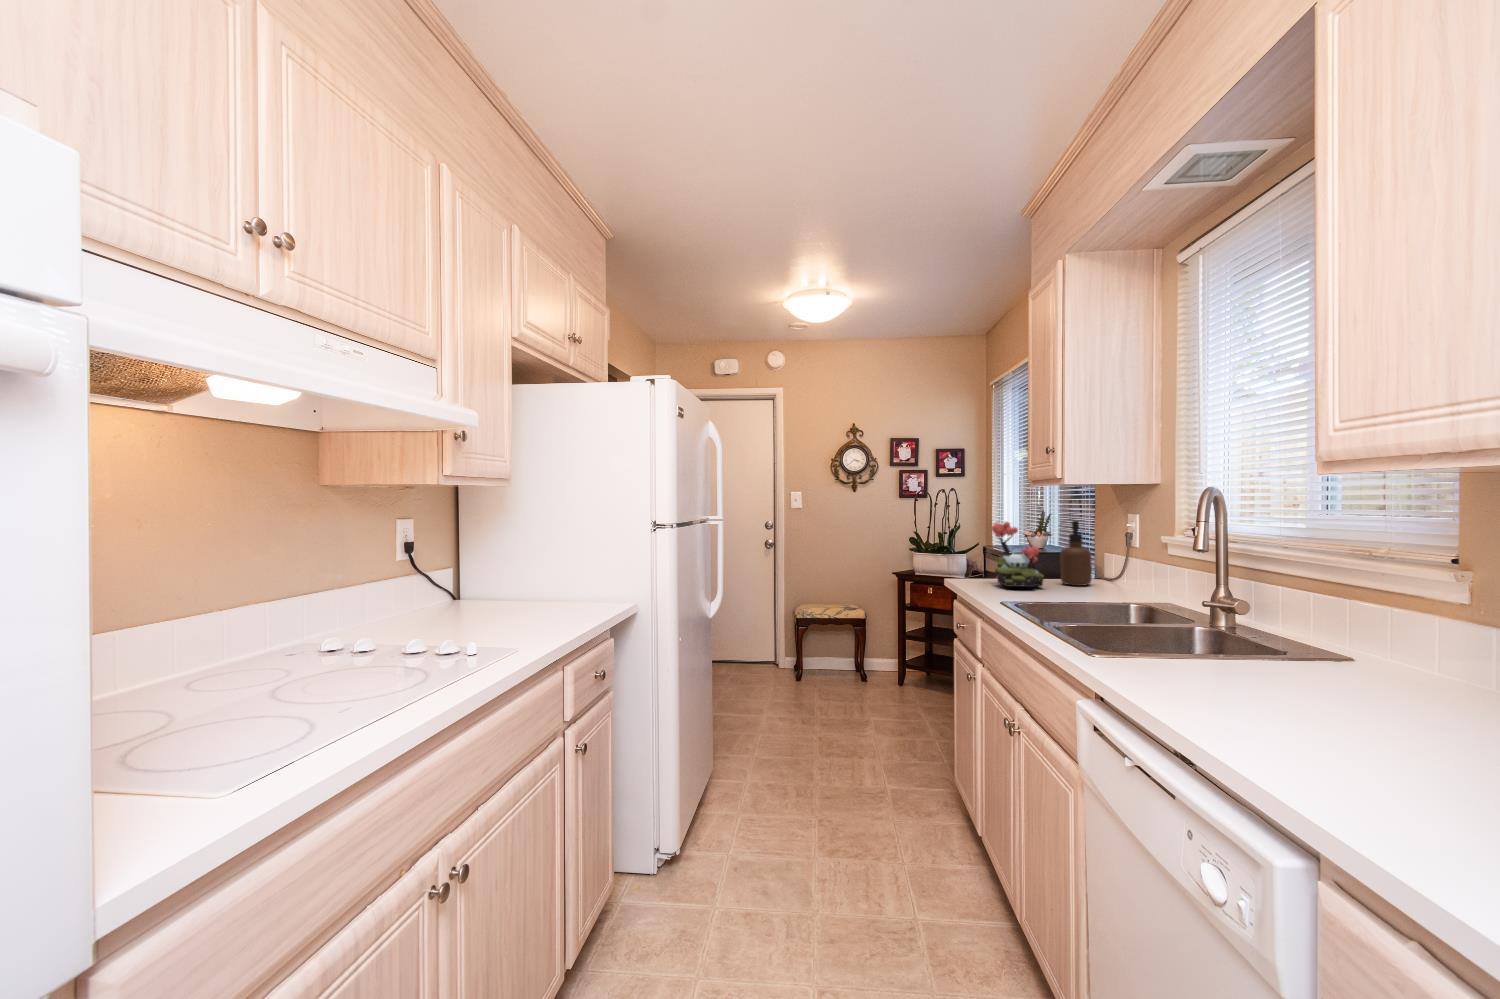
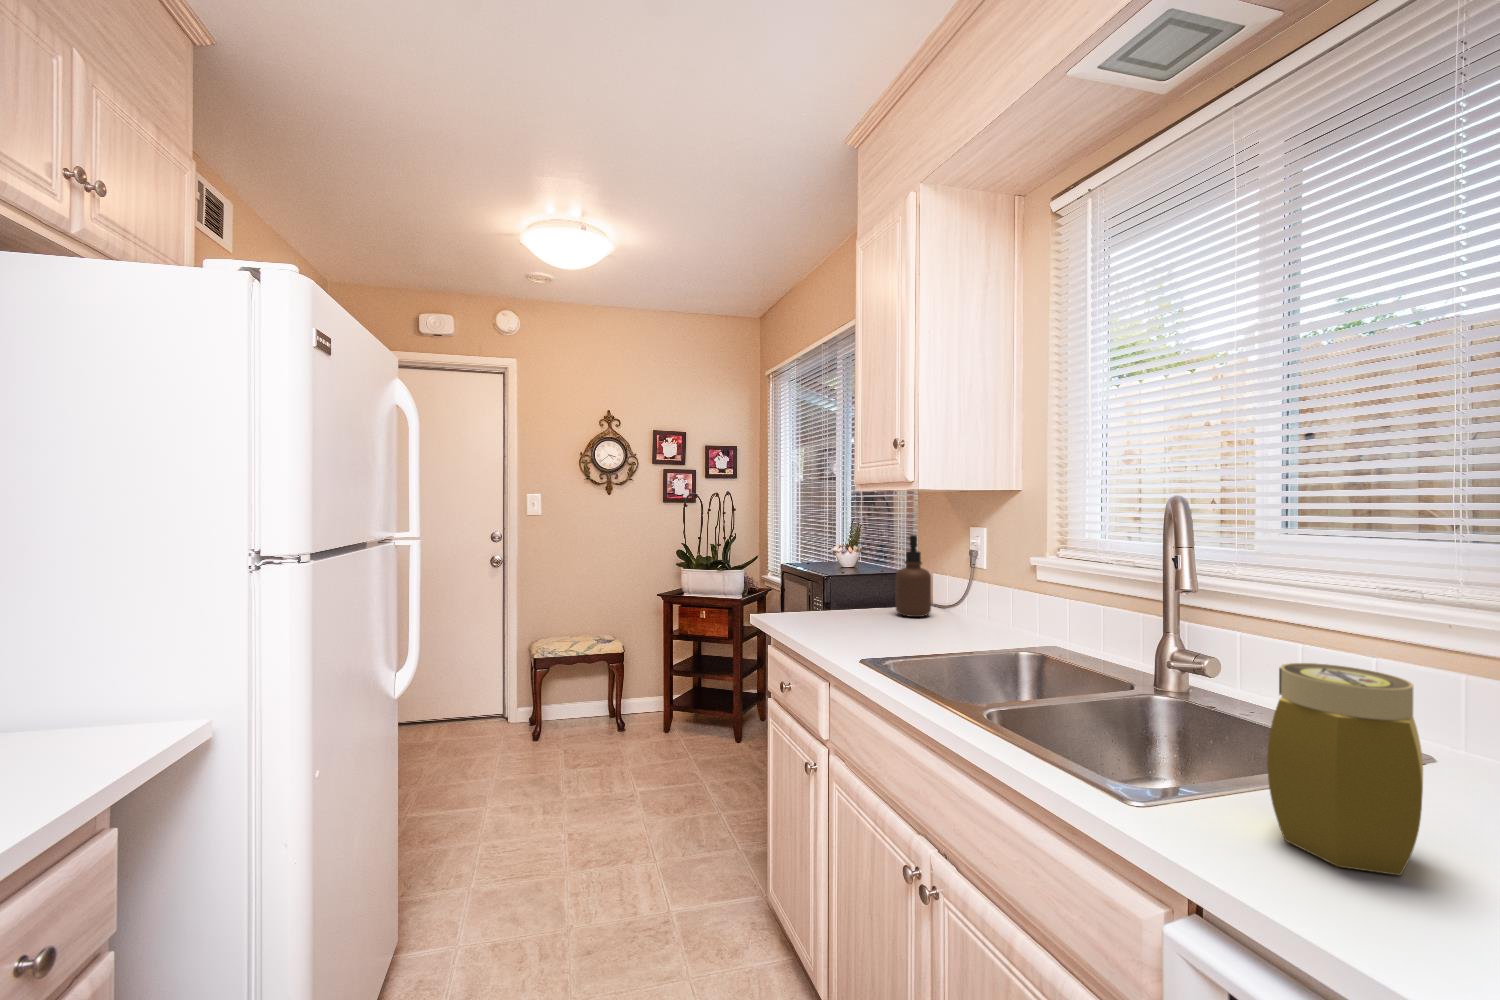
plant: present [991,522,1044,587] -> none [818,537,887,626]
jar: none [1142,579,1224,683] -> present [1267,663,1423,875]

